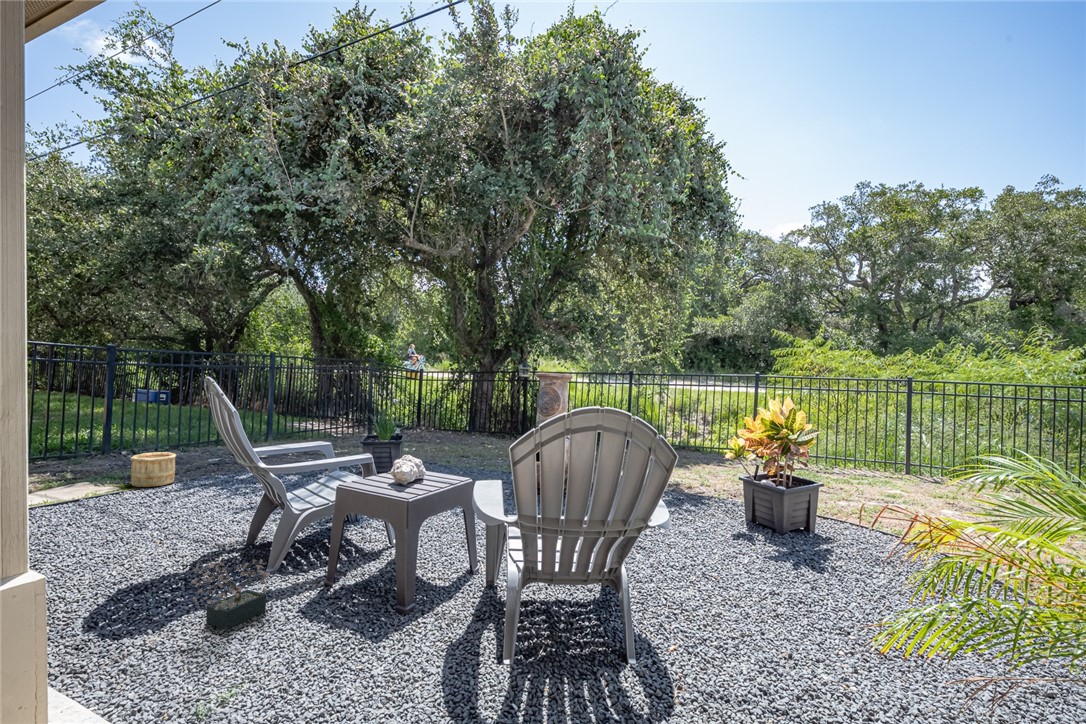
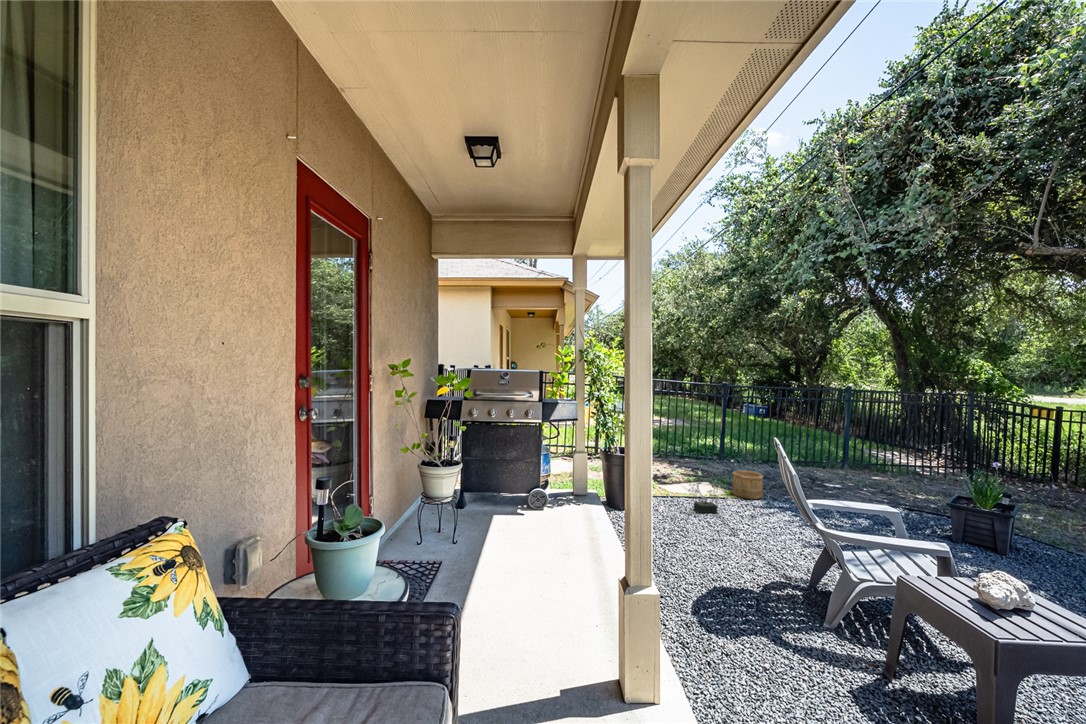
decorative plant: present [192,560,270,629] -> present [688,484,718,513]

